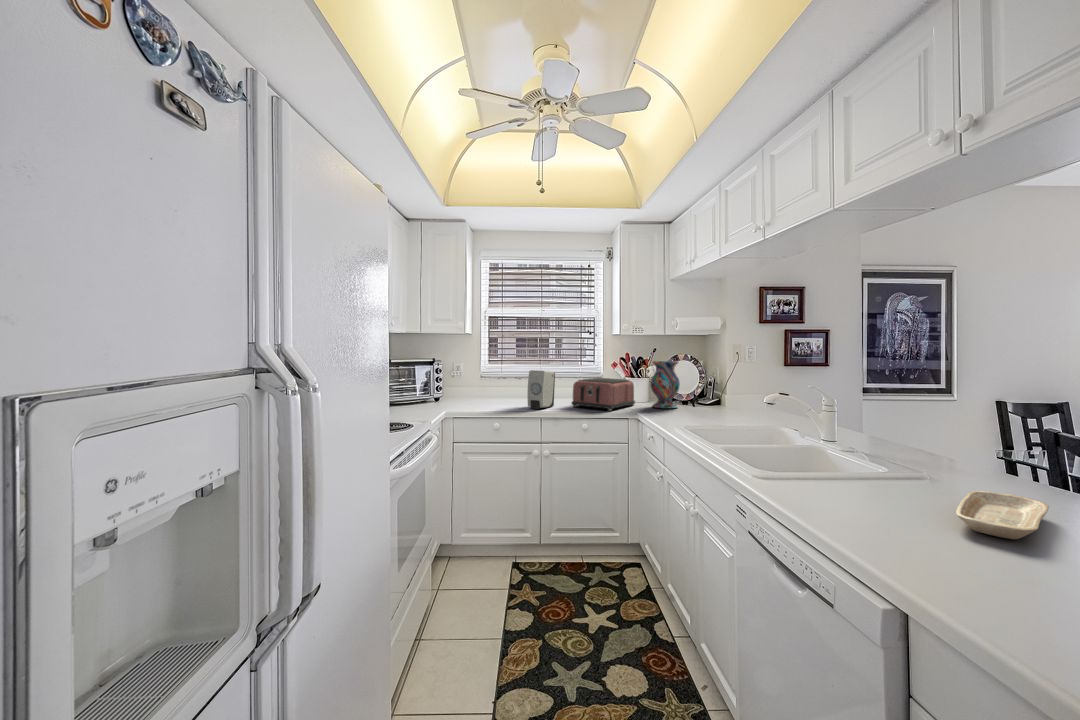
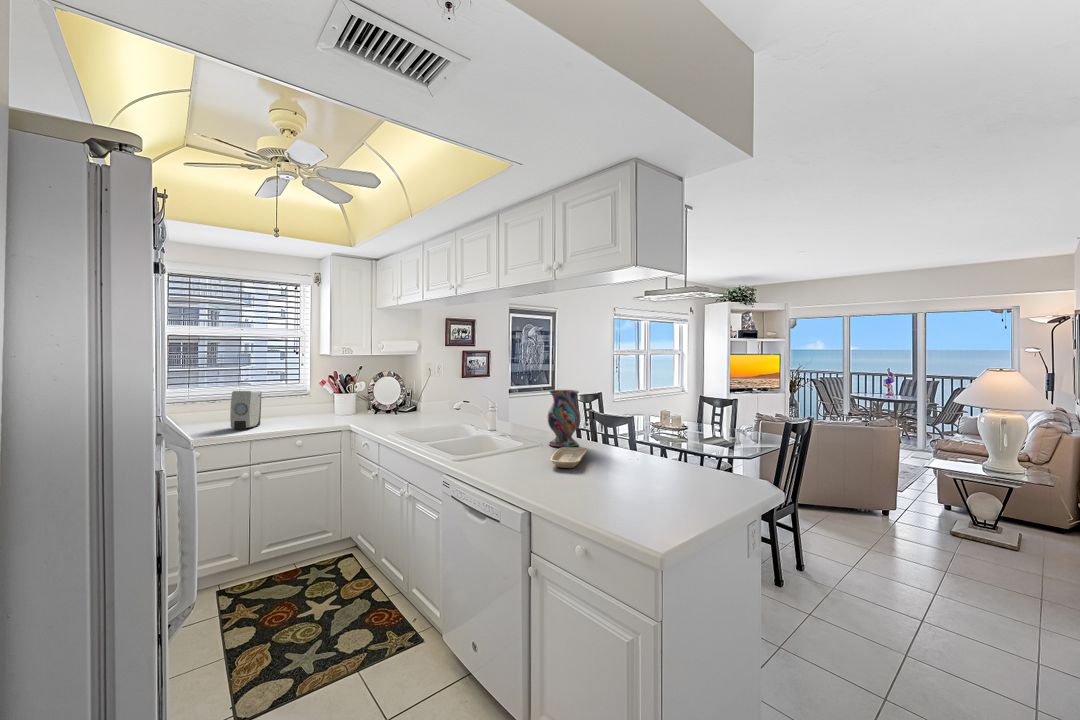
vase: present [651,361,680,408] -> present [548,390,580,447]
toaster: present [572,378,635,411] -> none [280,395,344,425]

